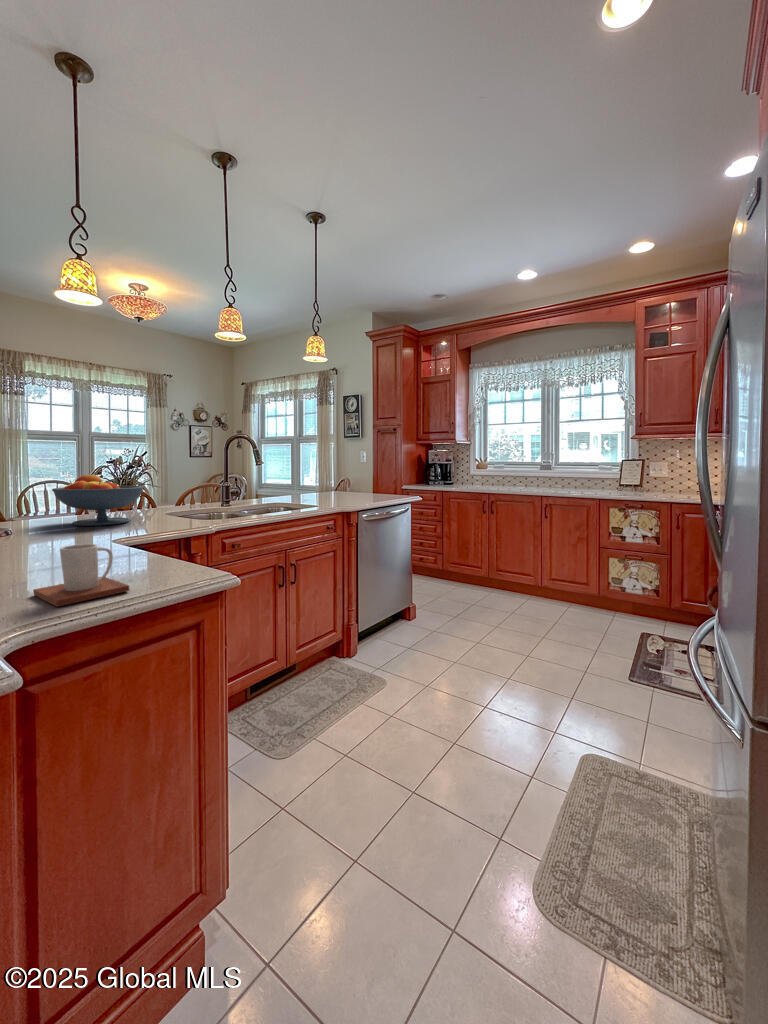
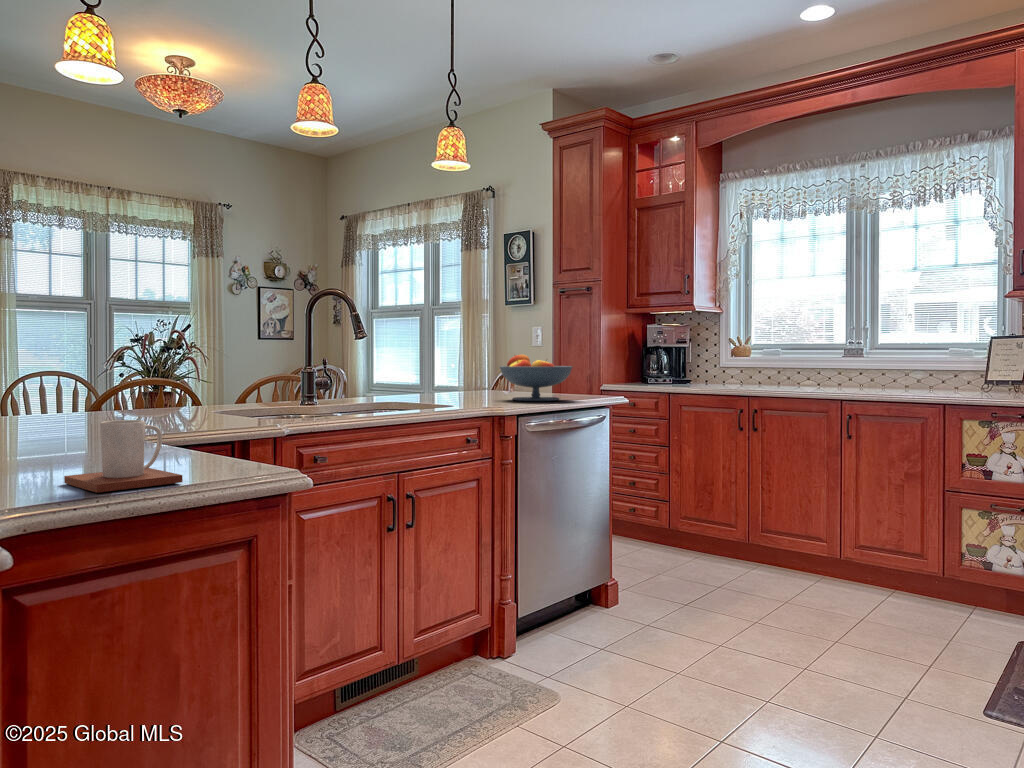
fruit bowl: present [52,475,144,526] -> present [500,355,572,401]

